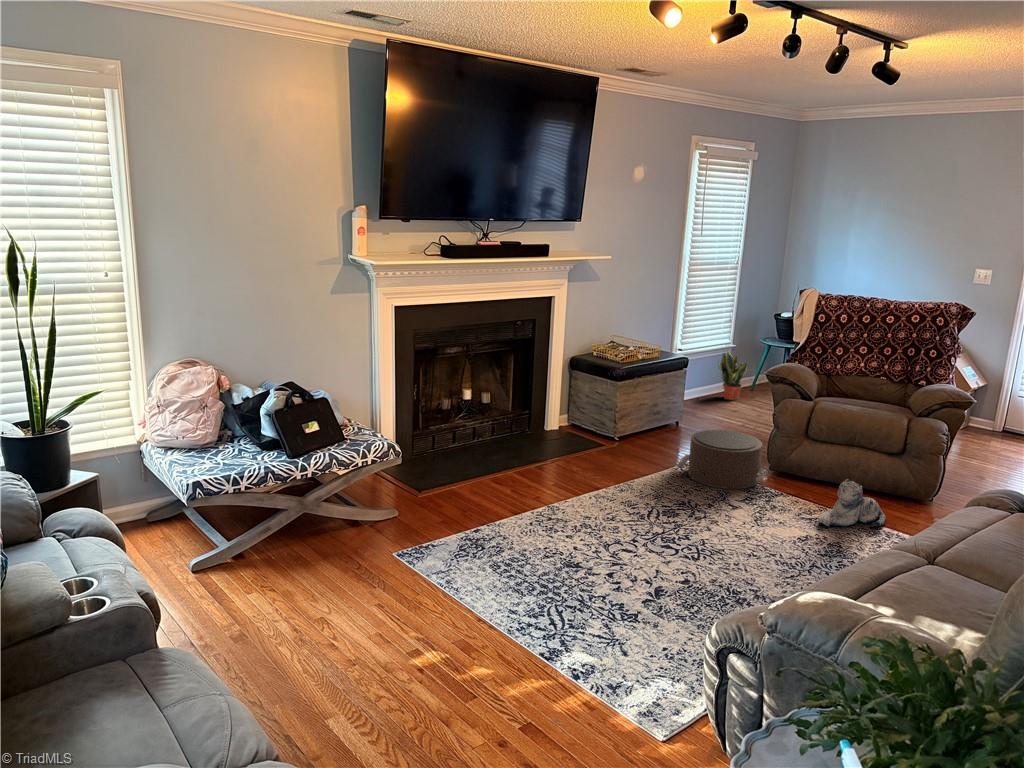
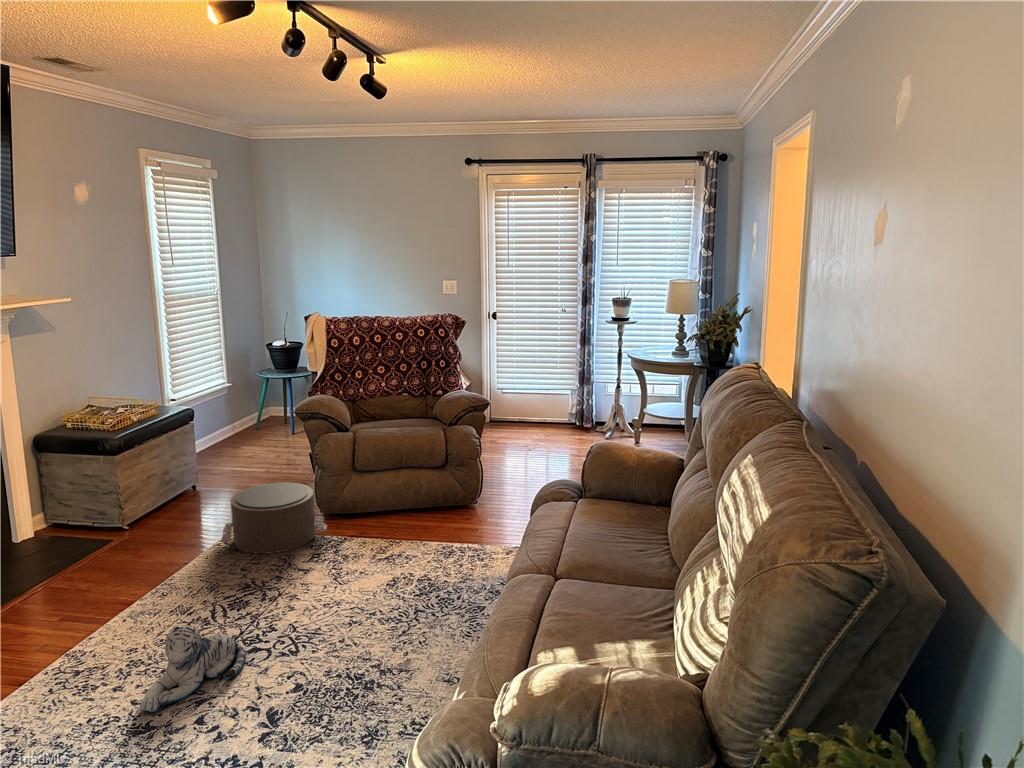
potted plant: present [718,351,747,400] -> none [220,388,253,444]
plush toy: present [818,479,886,526] -> present [140,626,246,712]

